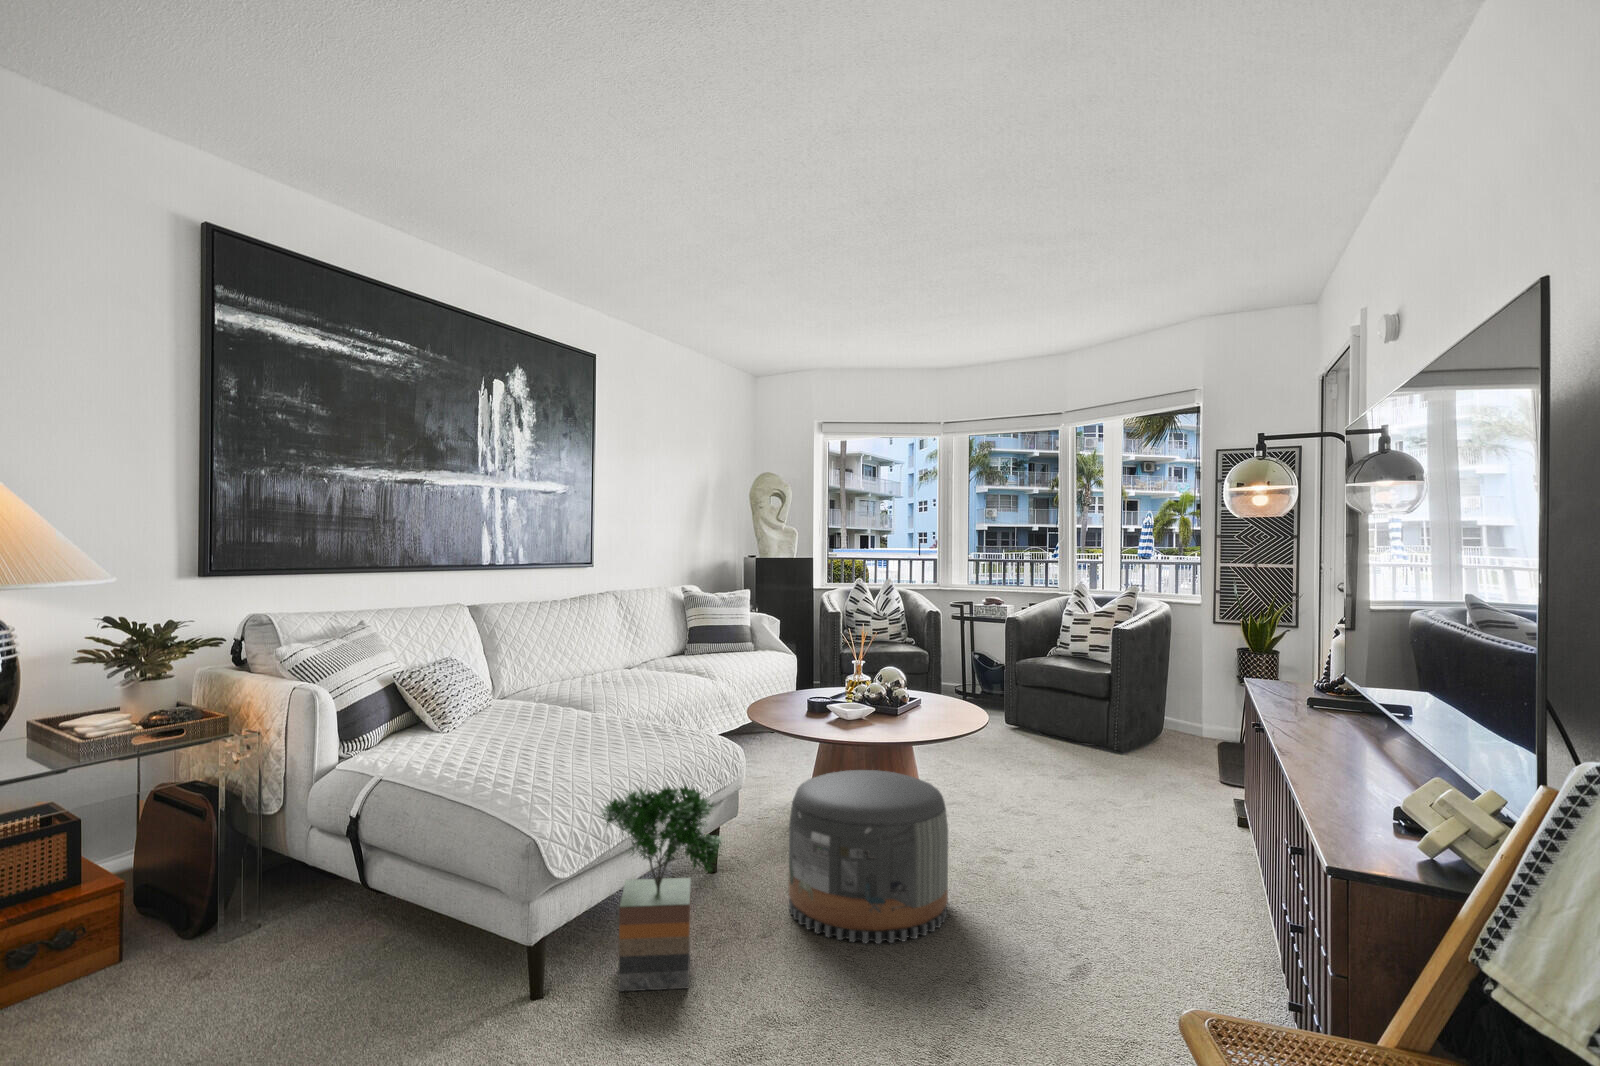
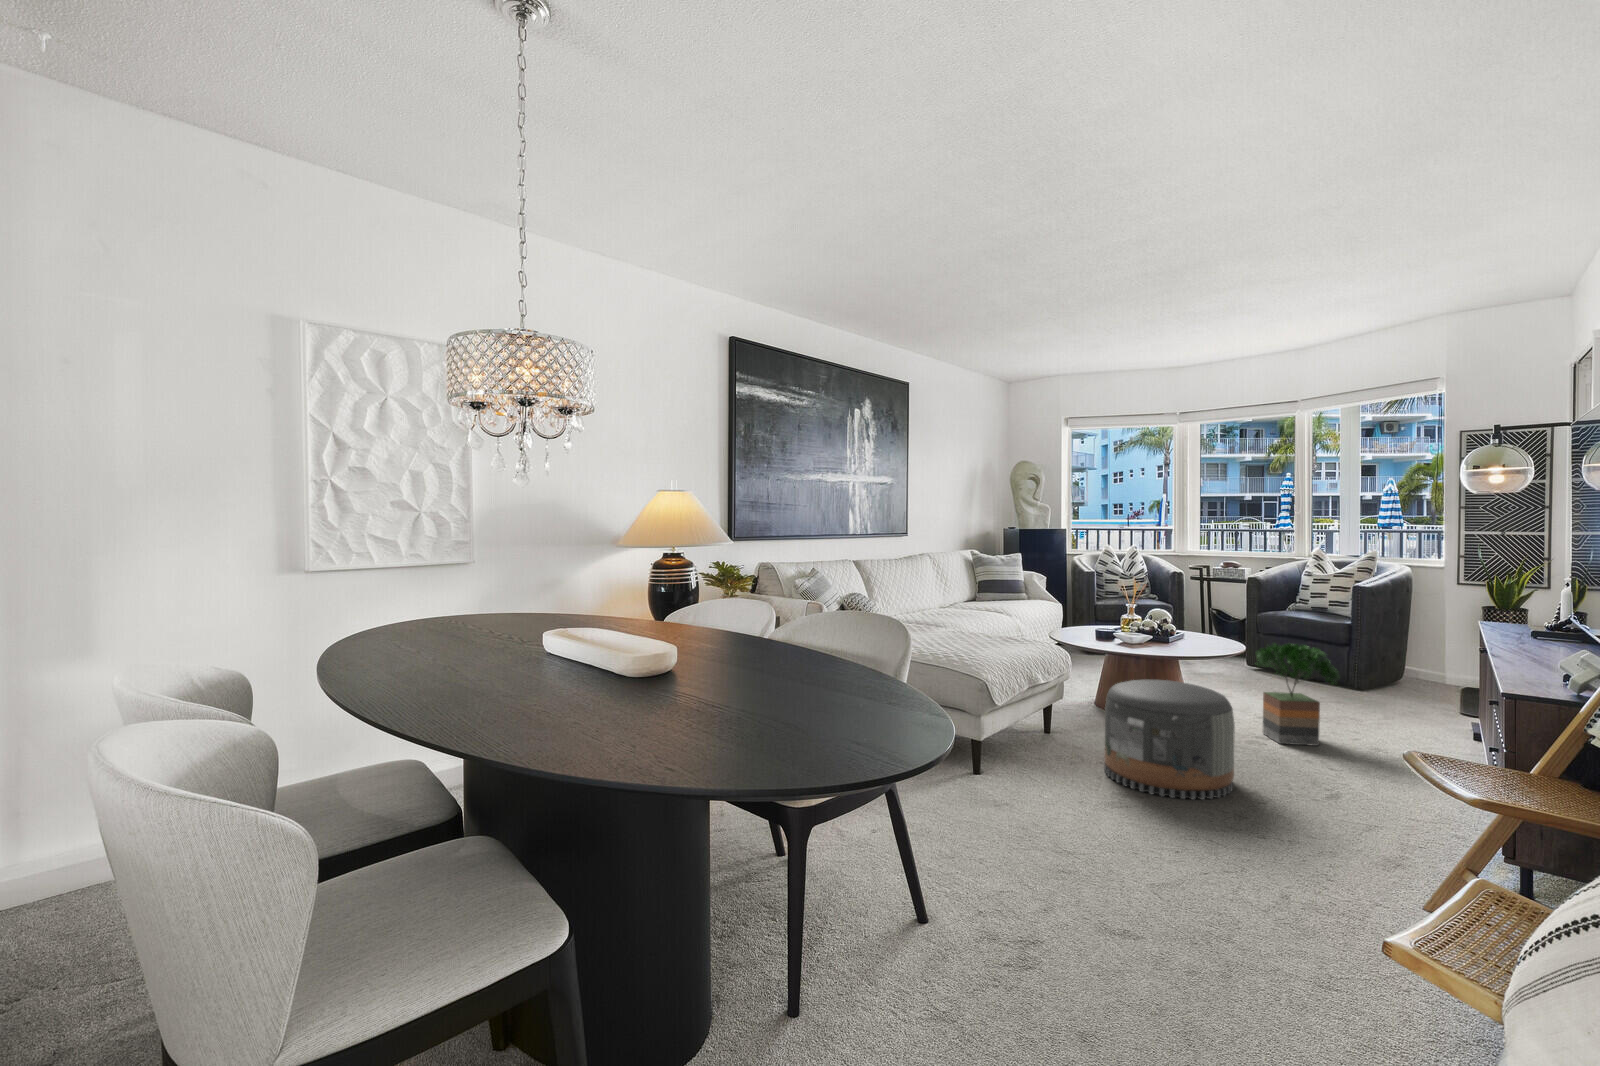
potted tree: present [600,786,722,991] -> present [1257,643,1338,746]

